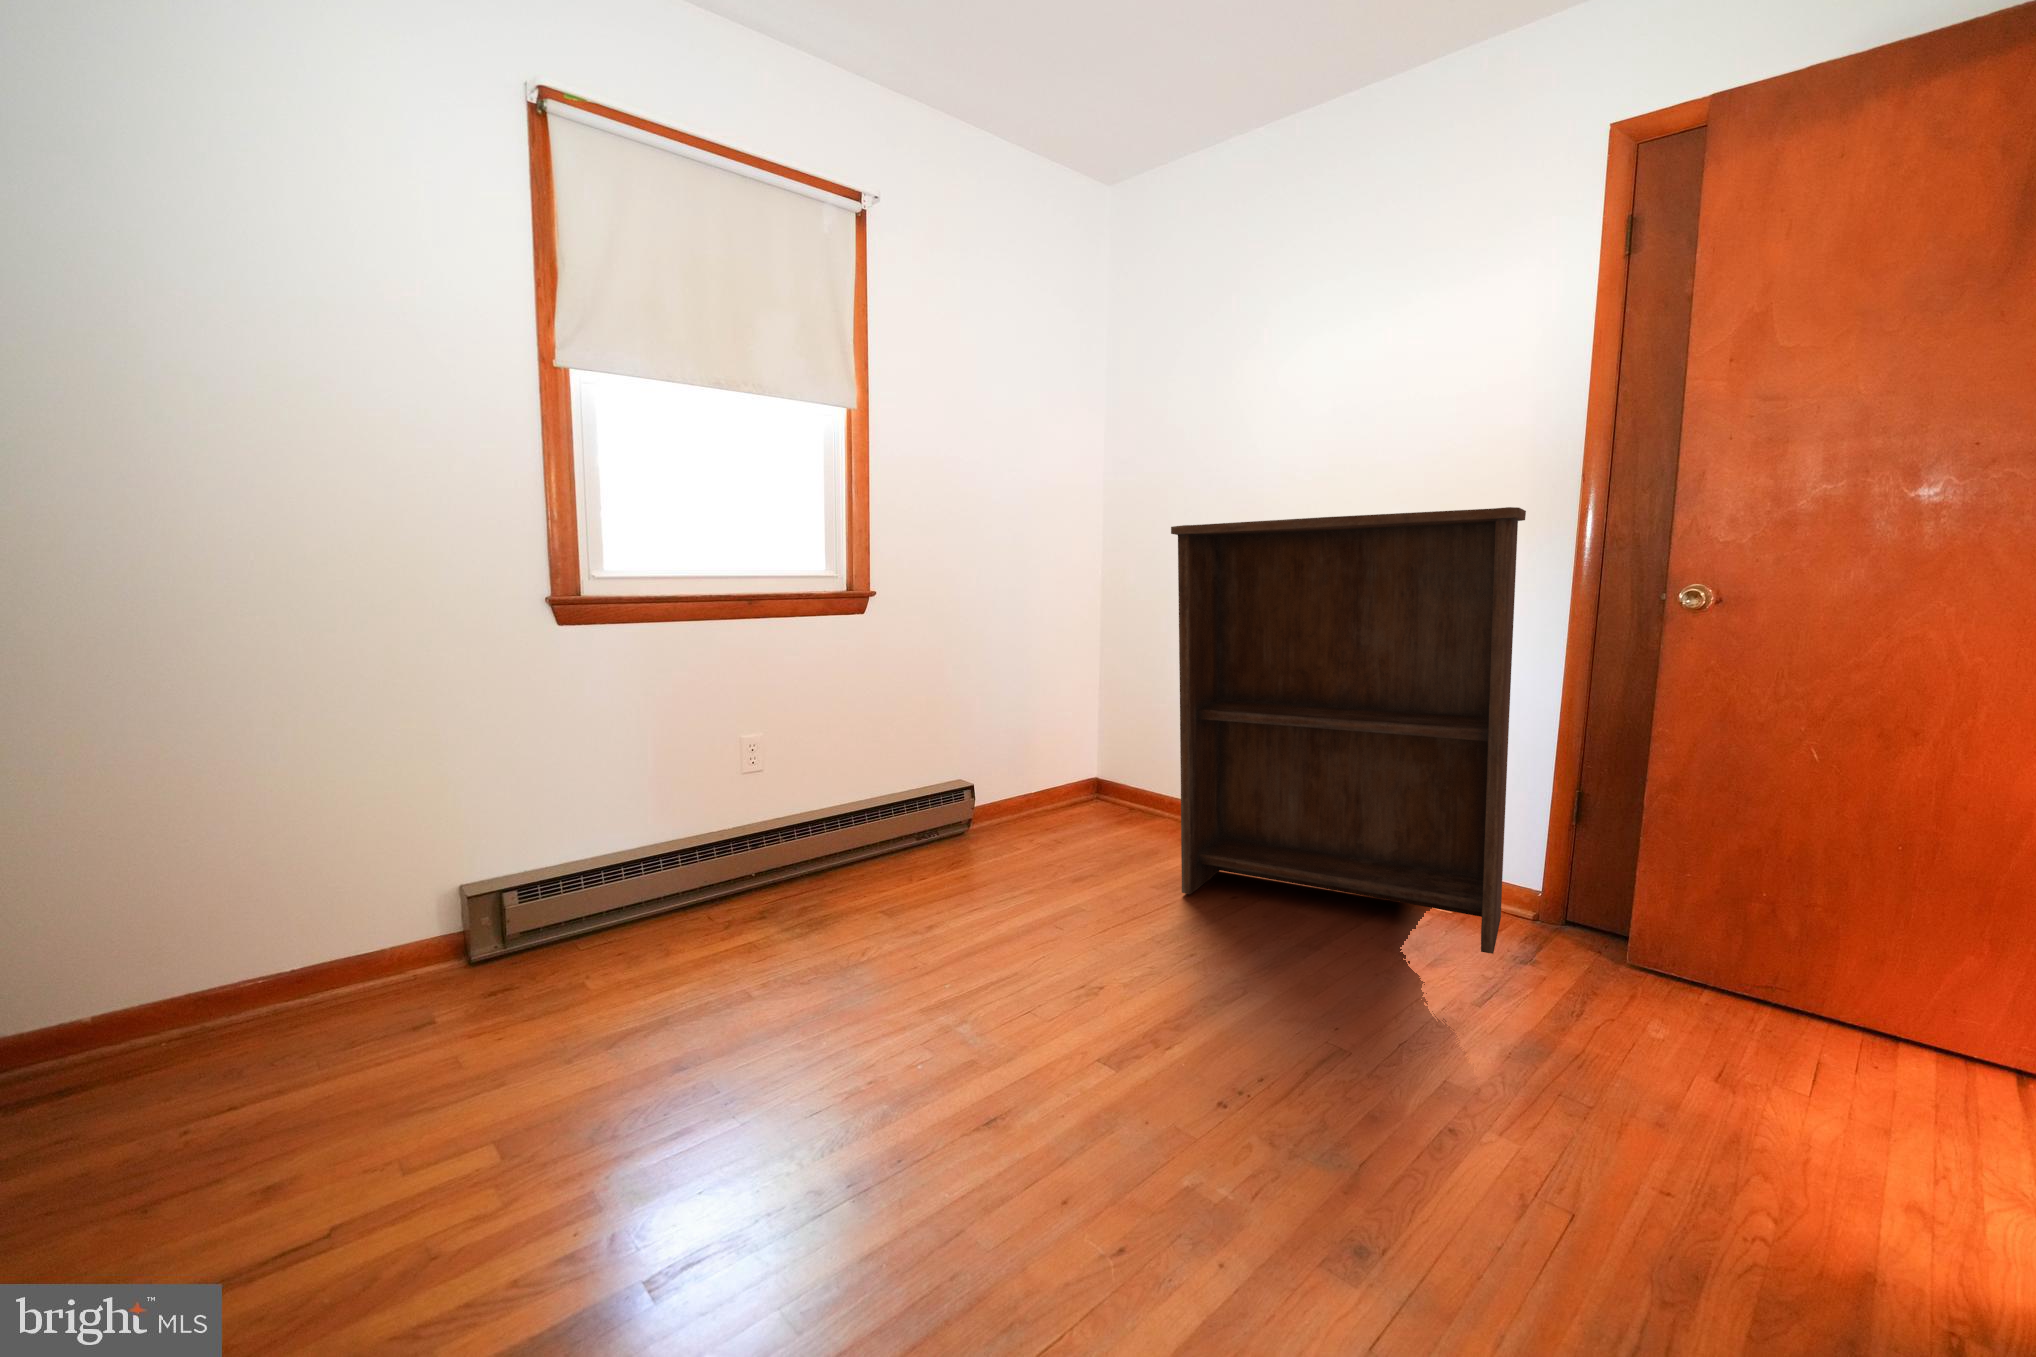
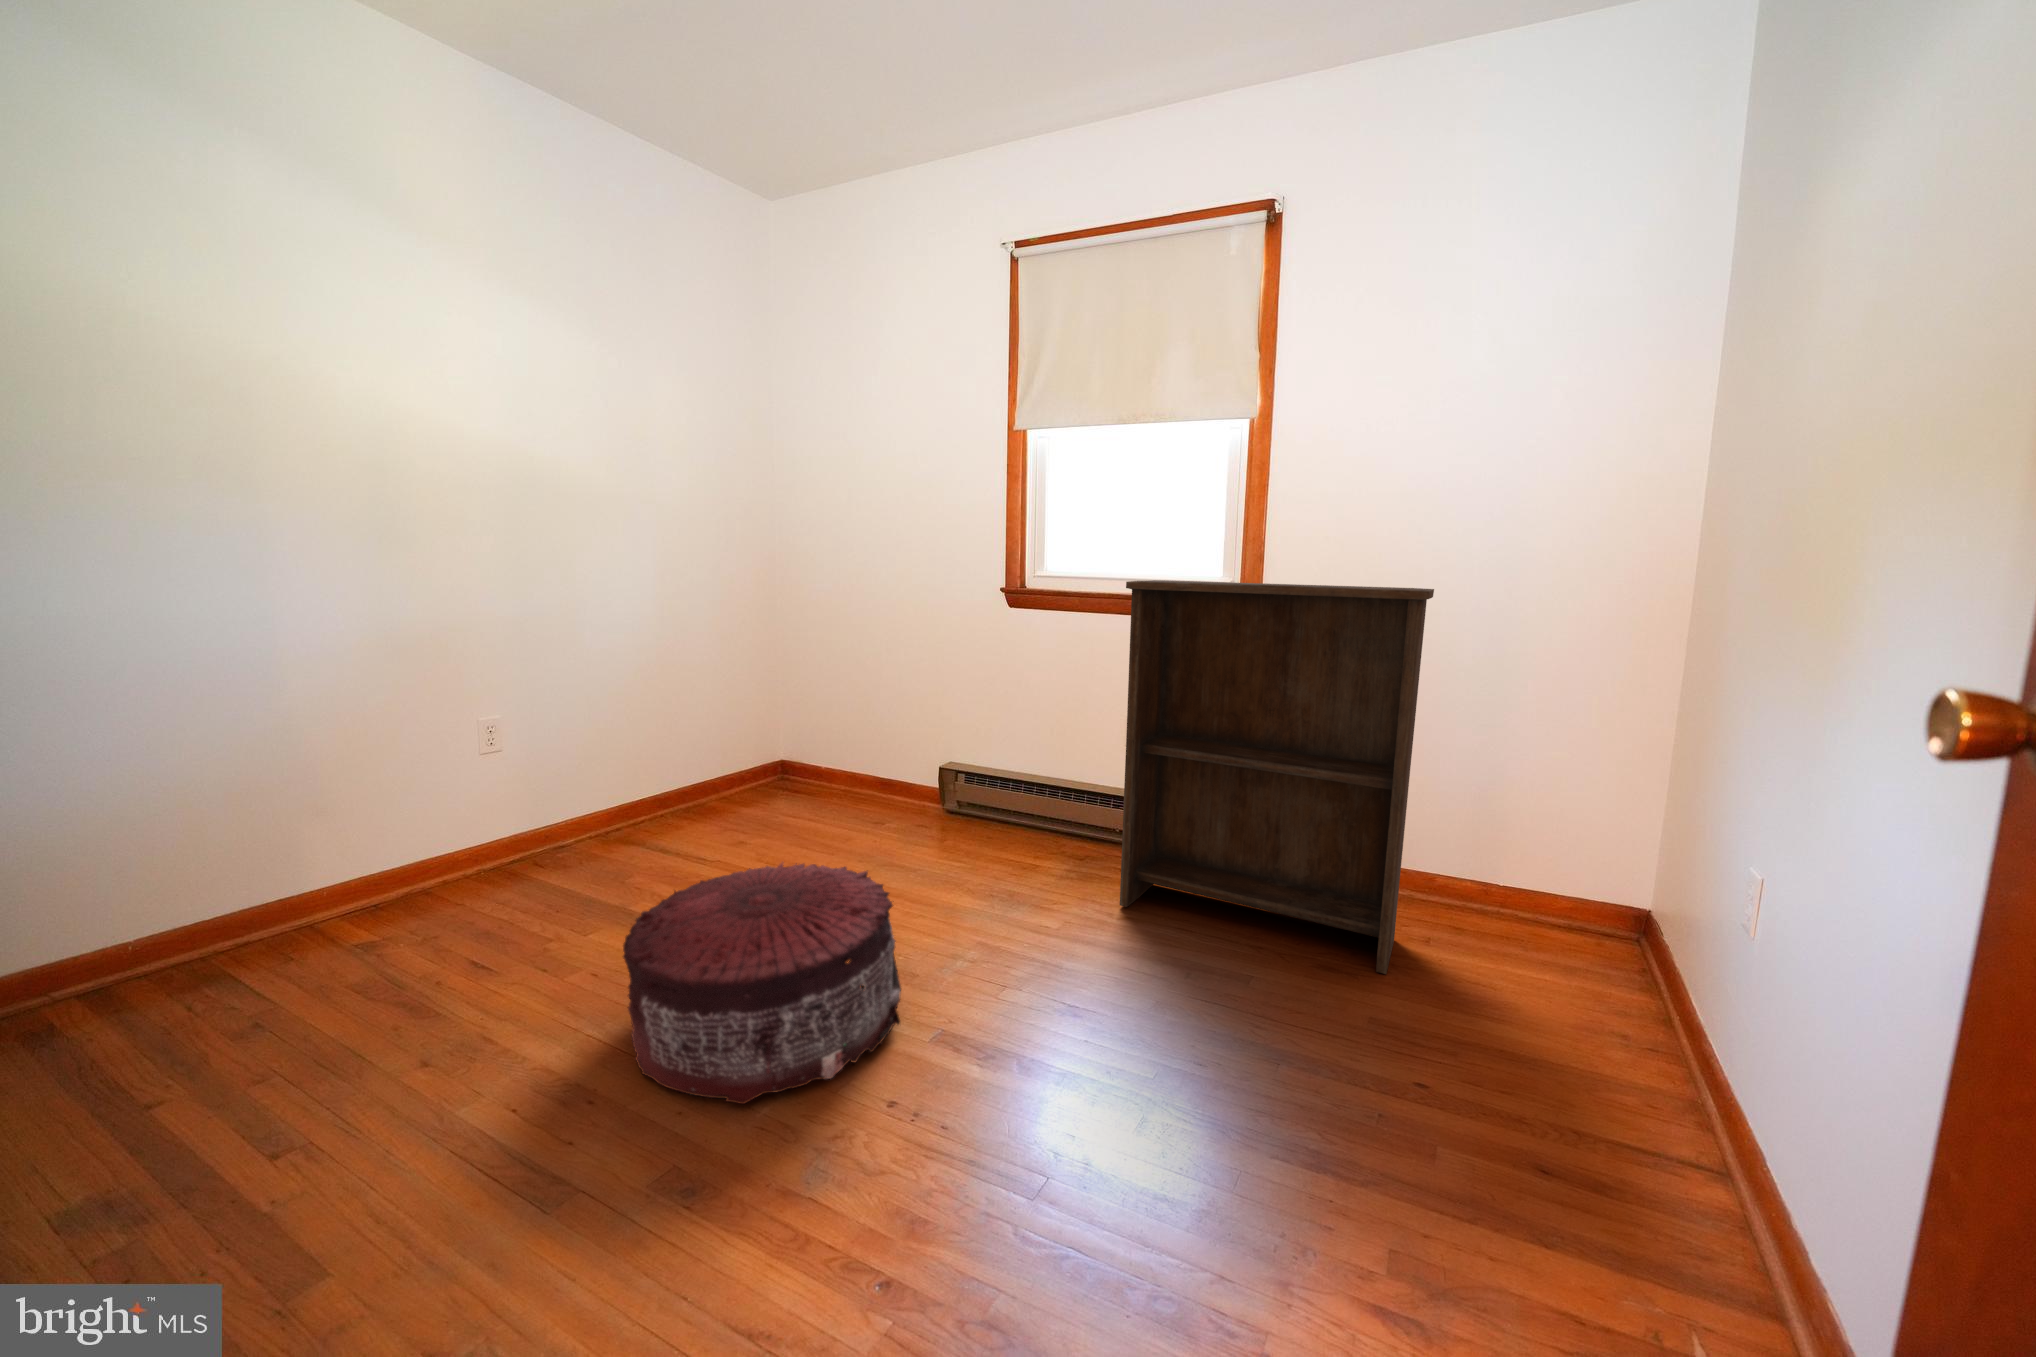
pouf: none [634,847,939,1100] -> present [623,862,901,1104]

